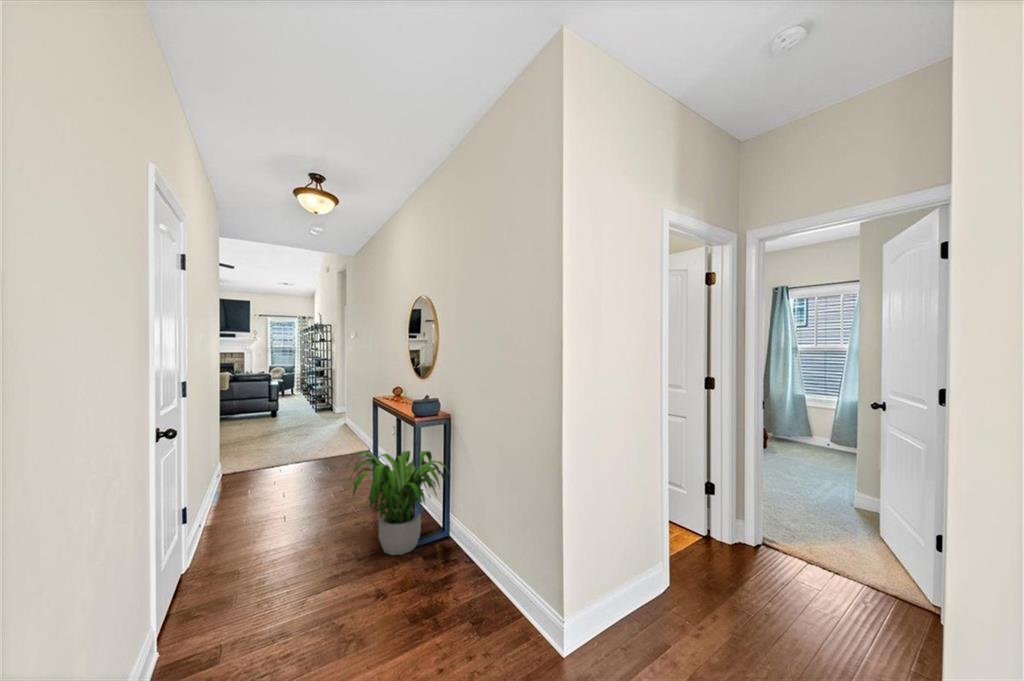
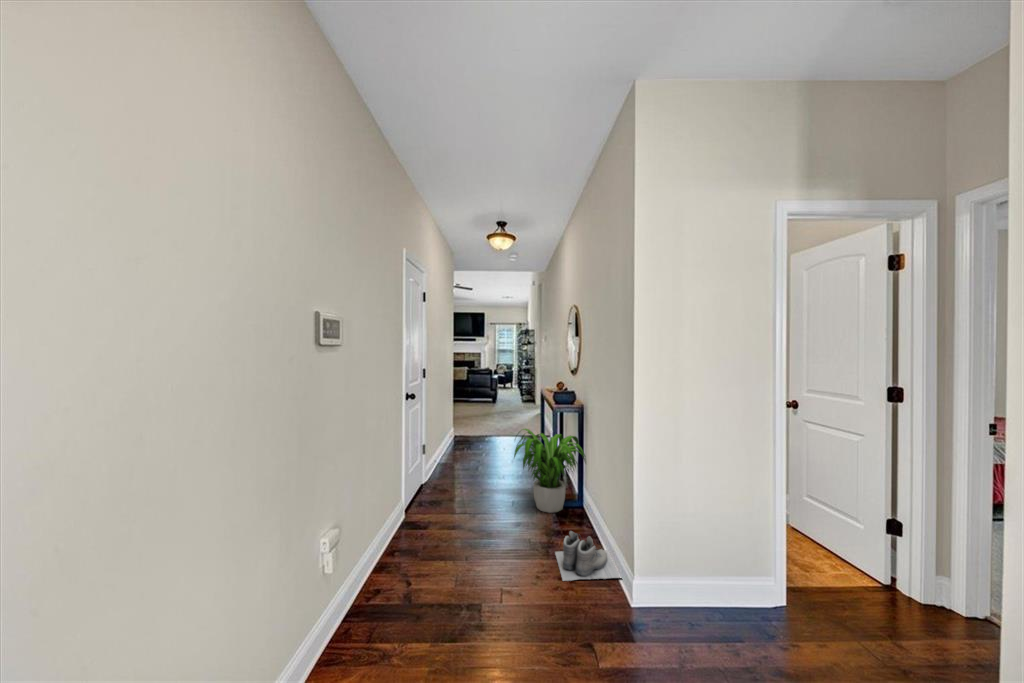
boots: none [432,578,524,653] -> present [555,531,620,581]

